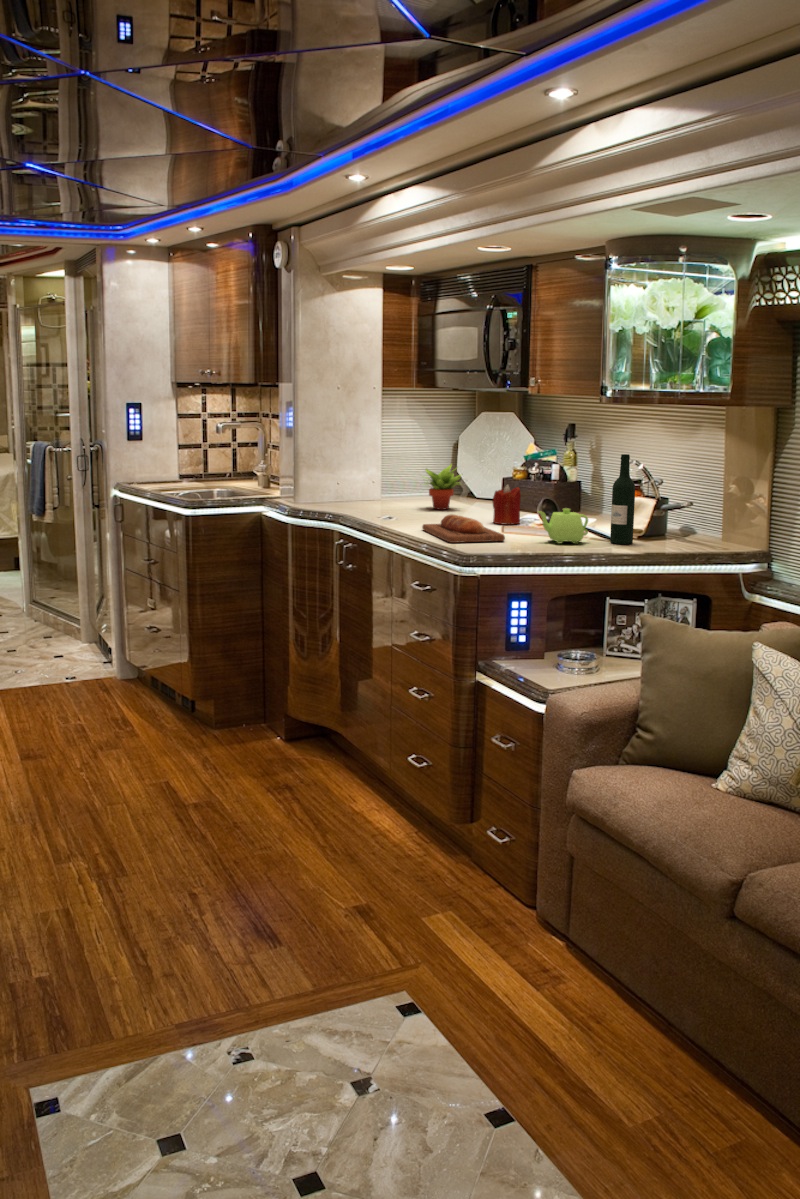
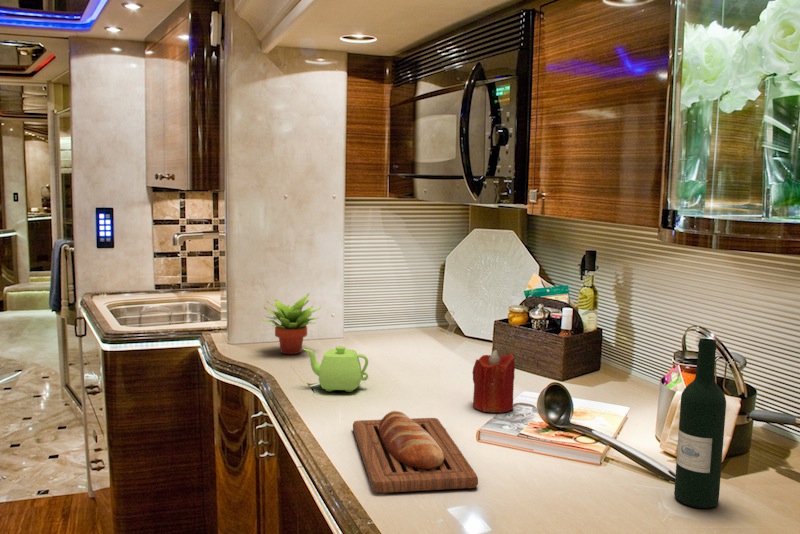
succulent plant: present [425,464,460,510] -> present [264,293,320,354]
teapot: present [538,509,588,544] -> present [303,346,368,392]

